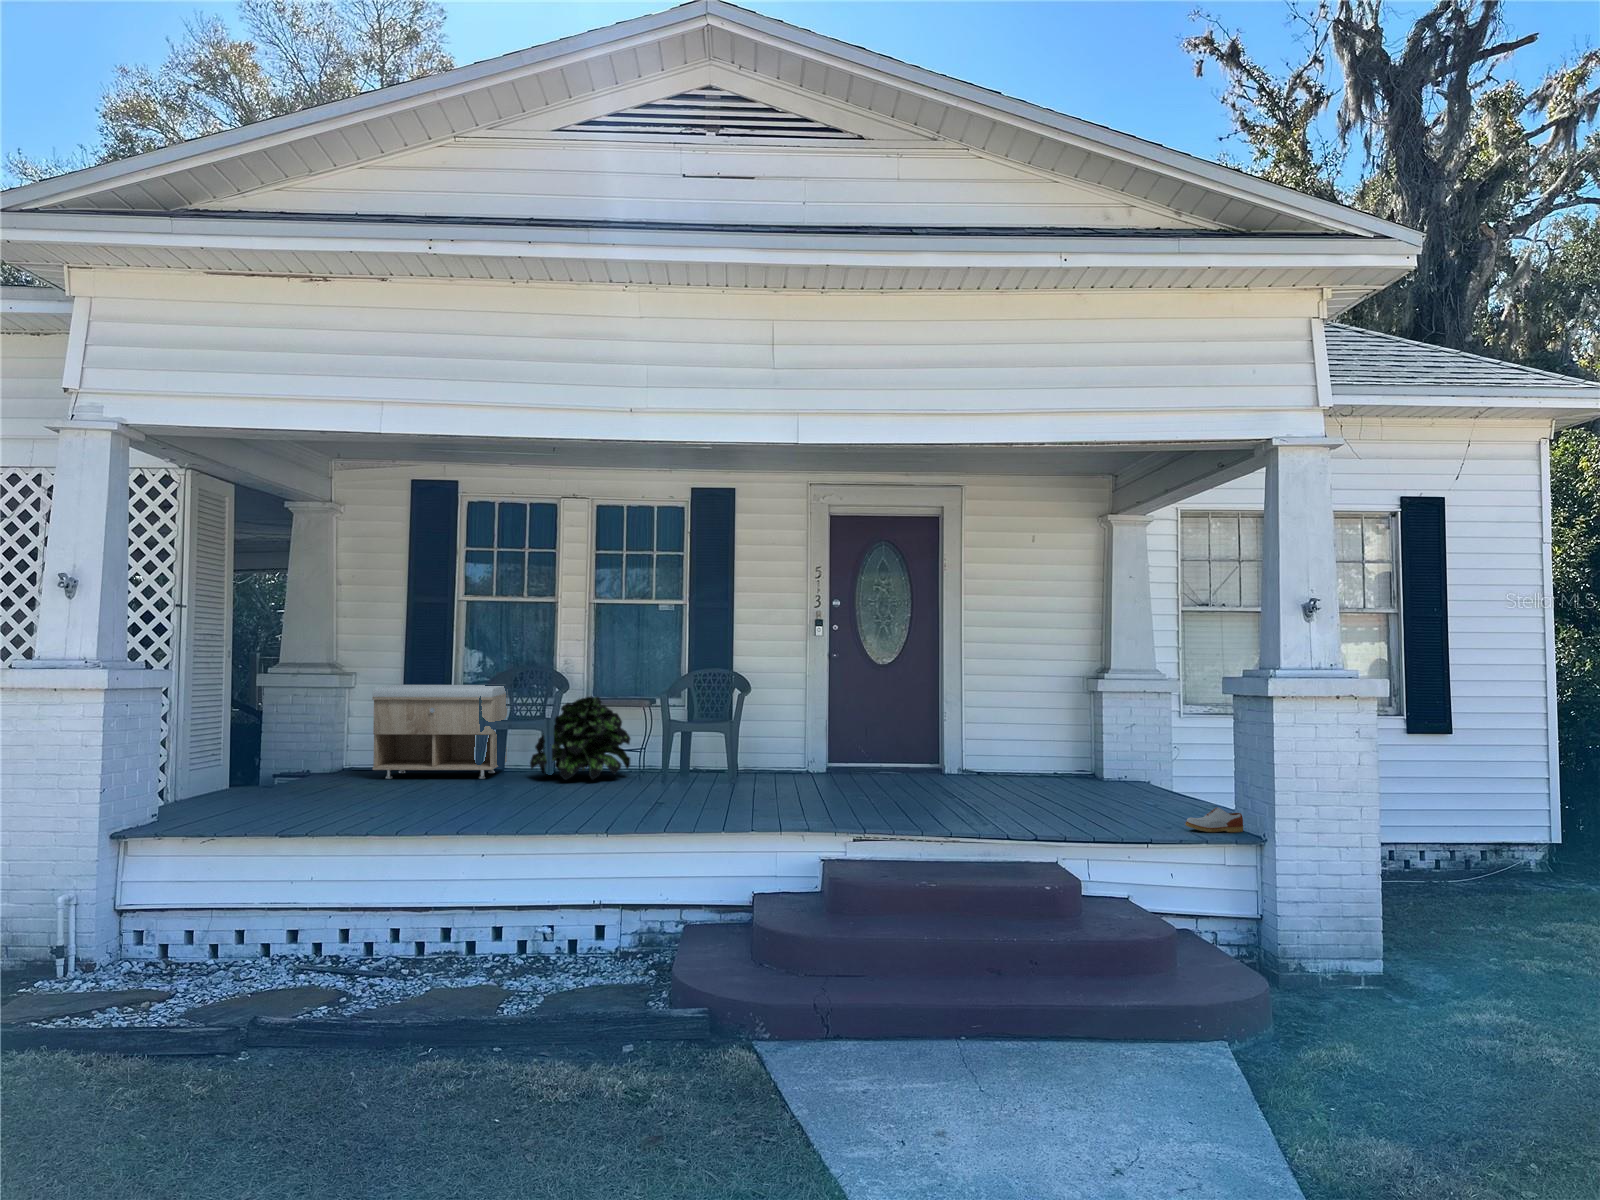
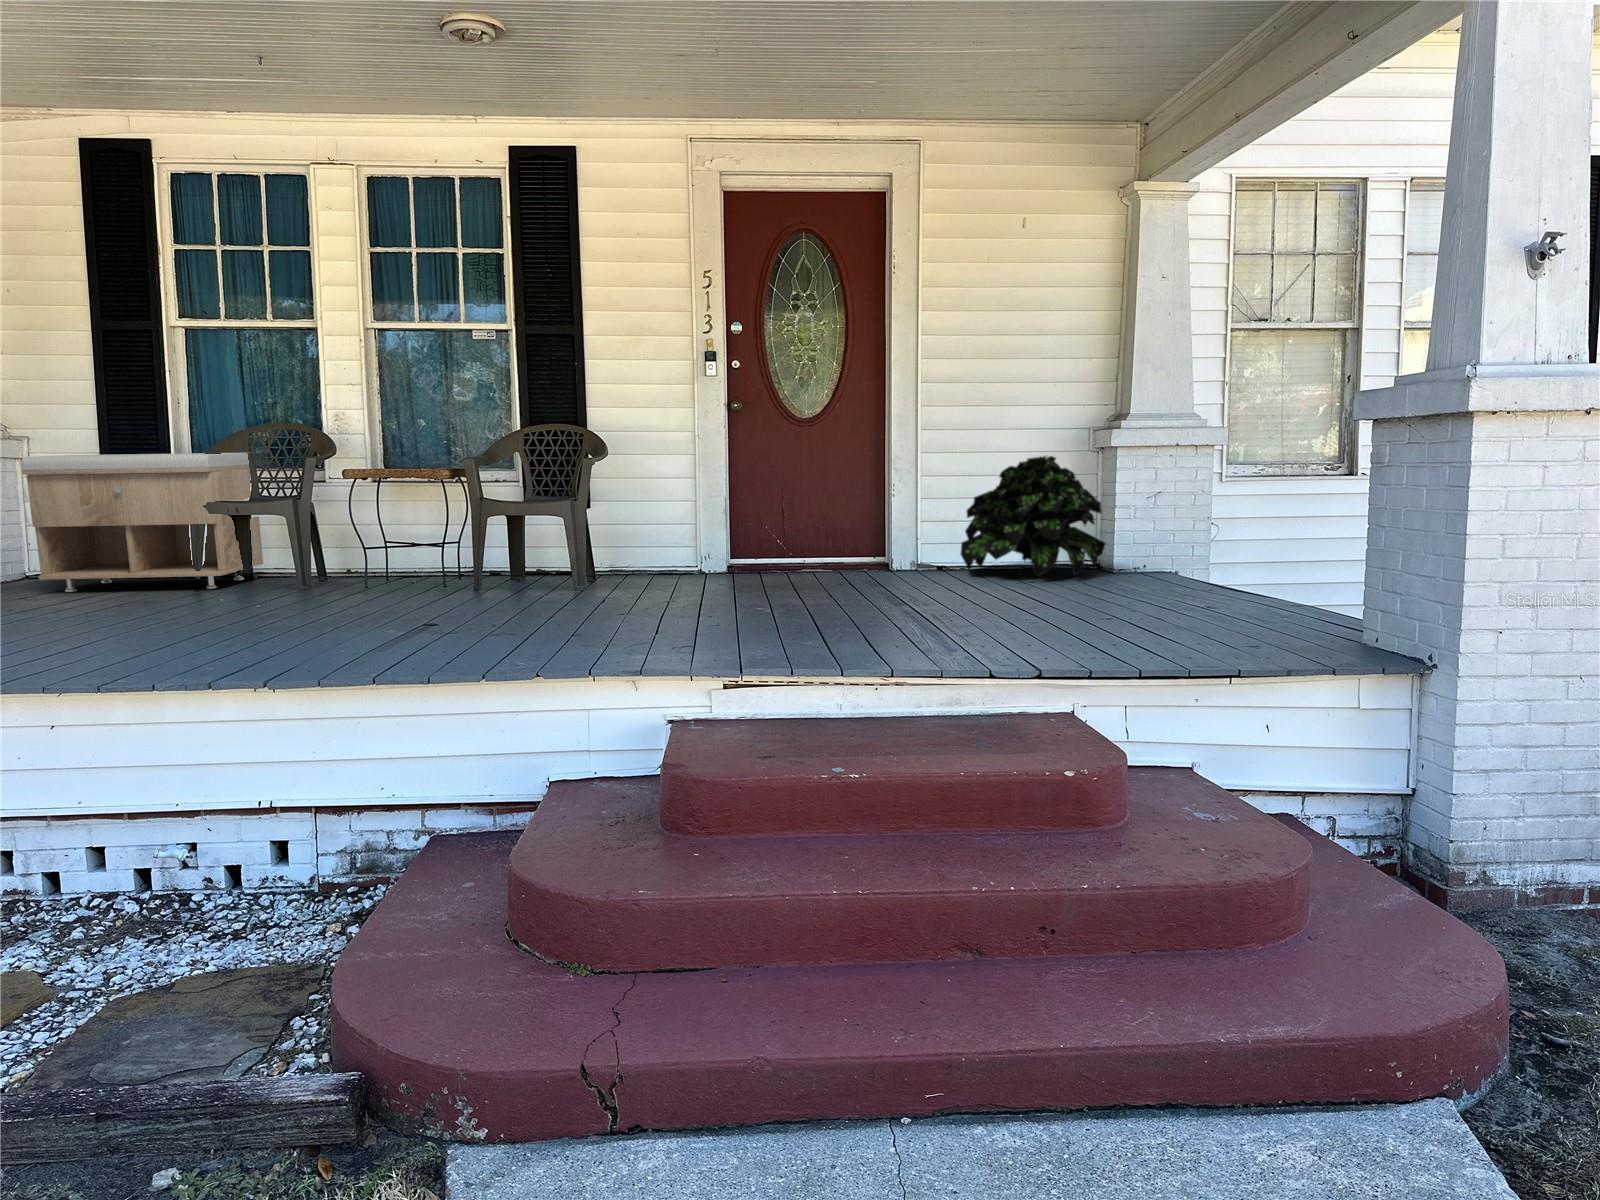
potted plant: present [530,697,630,780] -> present [961,456,1105,577]
shoe: present [1185,807,1243,832] -> none [1287,612,1388,655]

